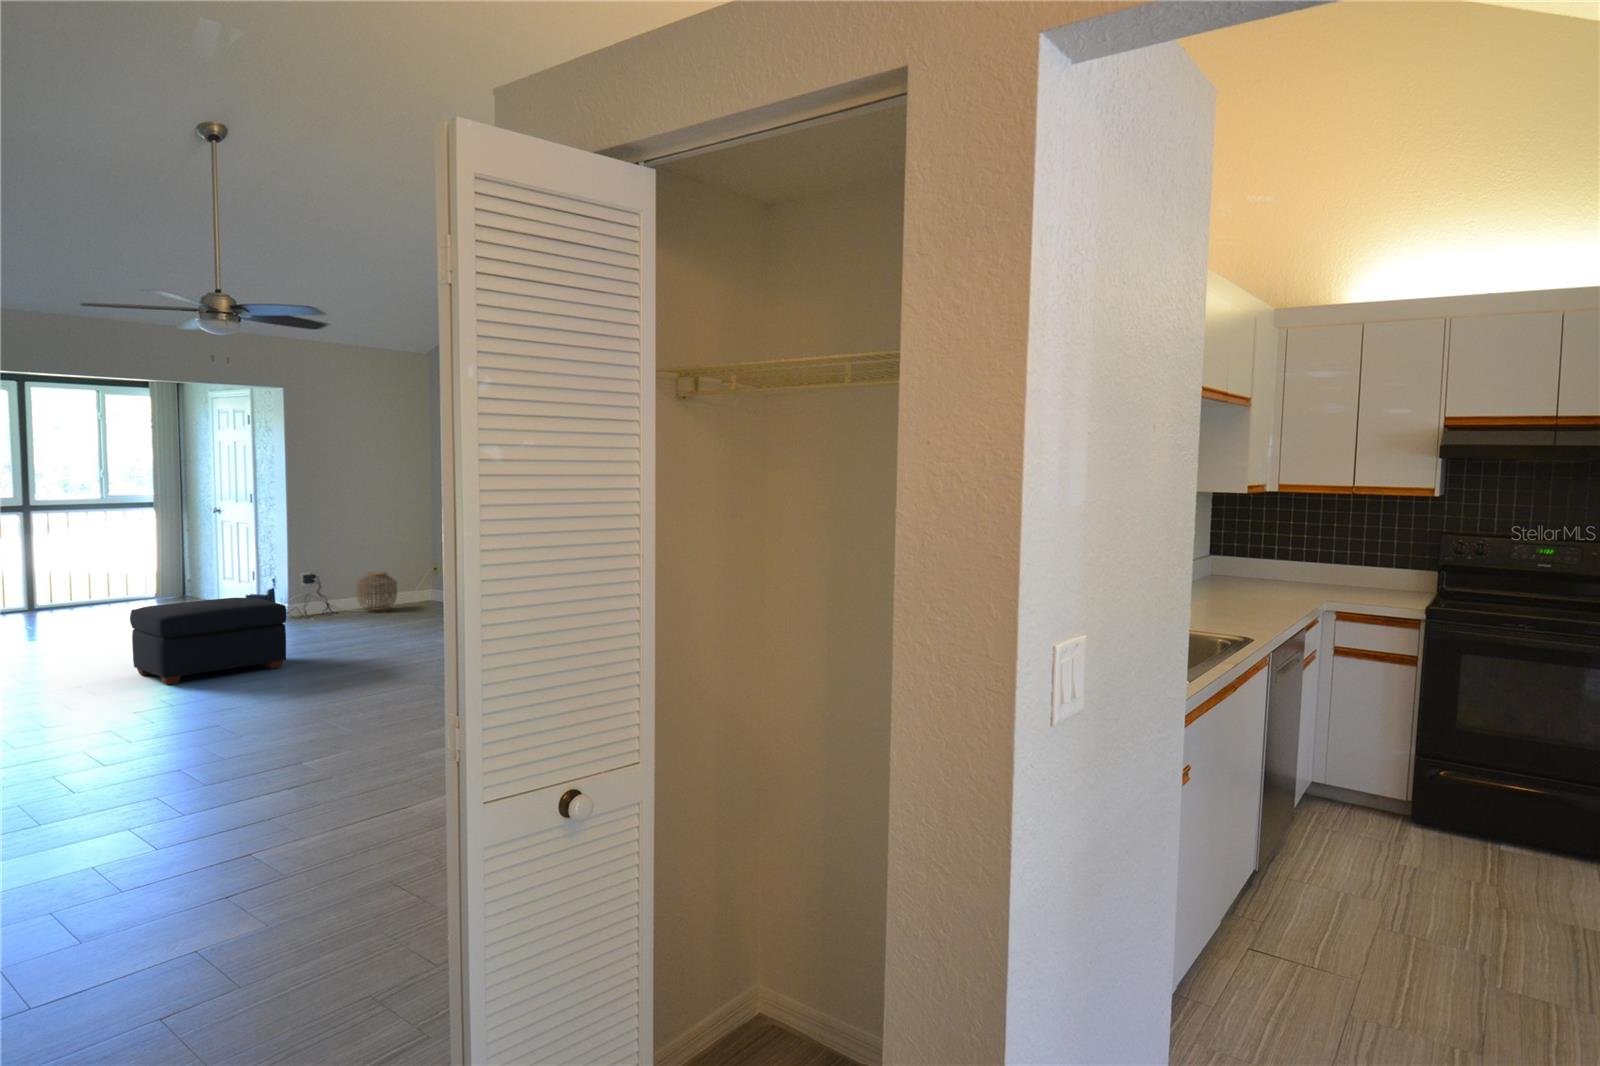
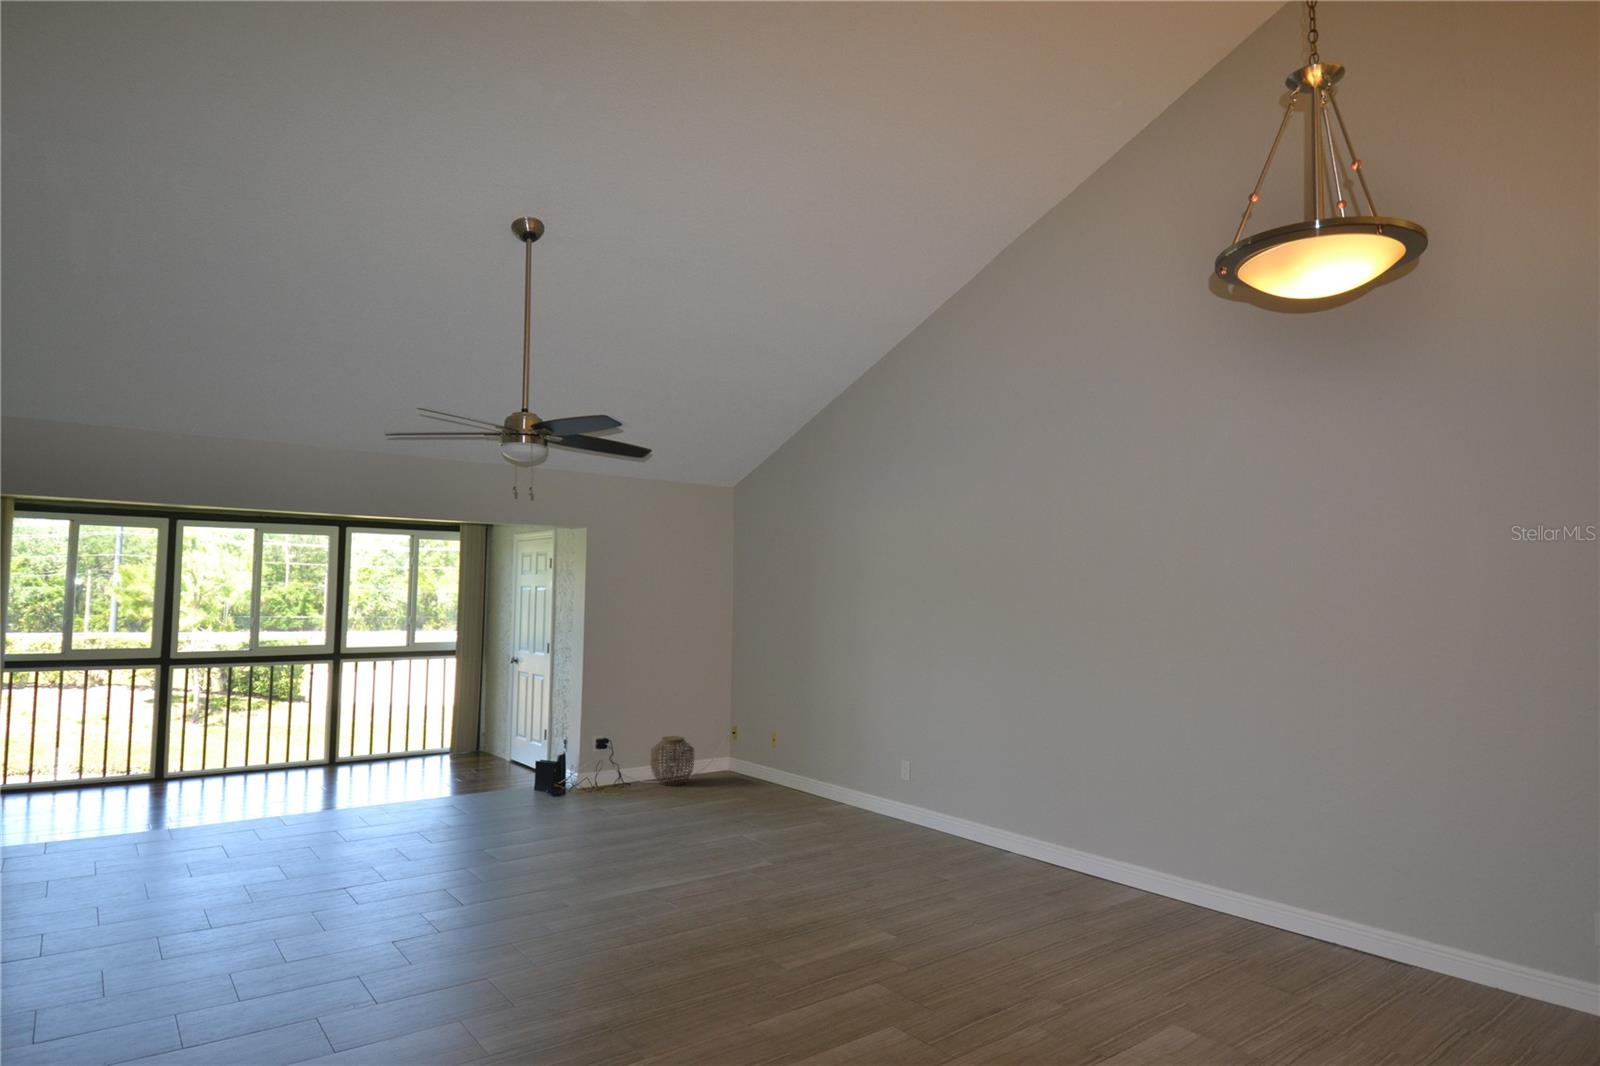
ottoman: present [130,598,286,685] -> none [404,784,578,906]

